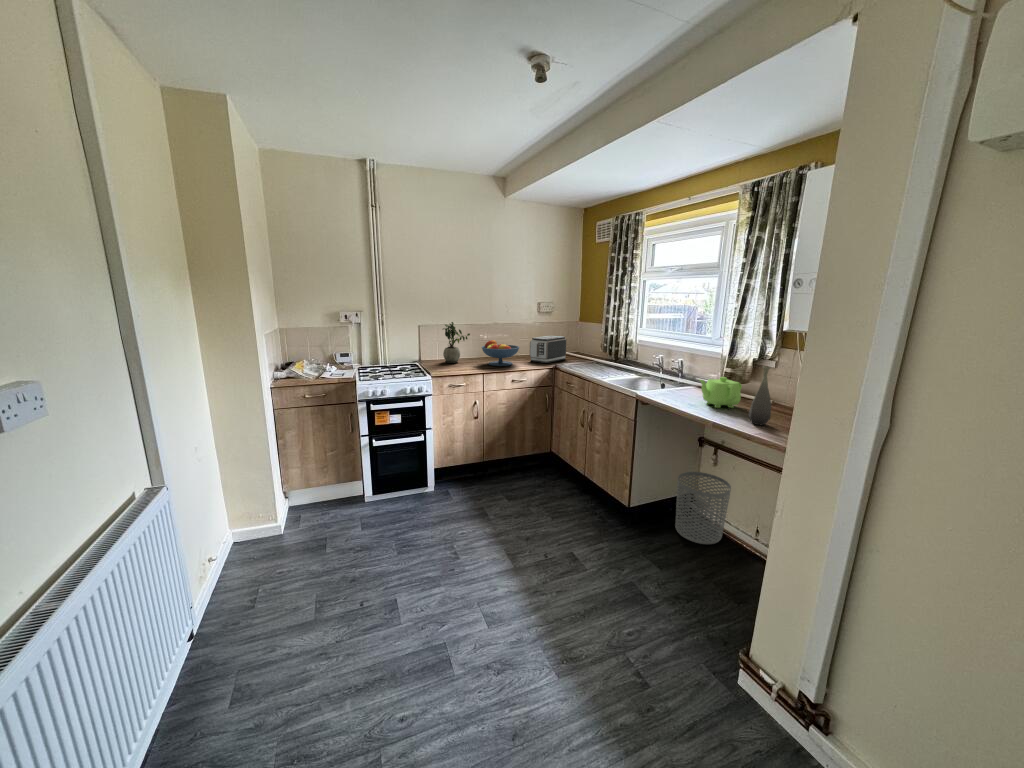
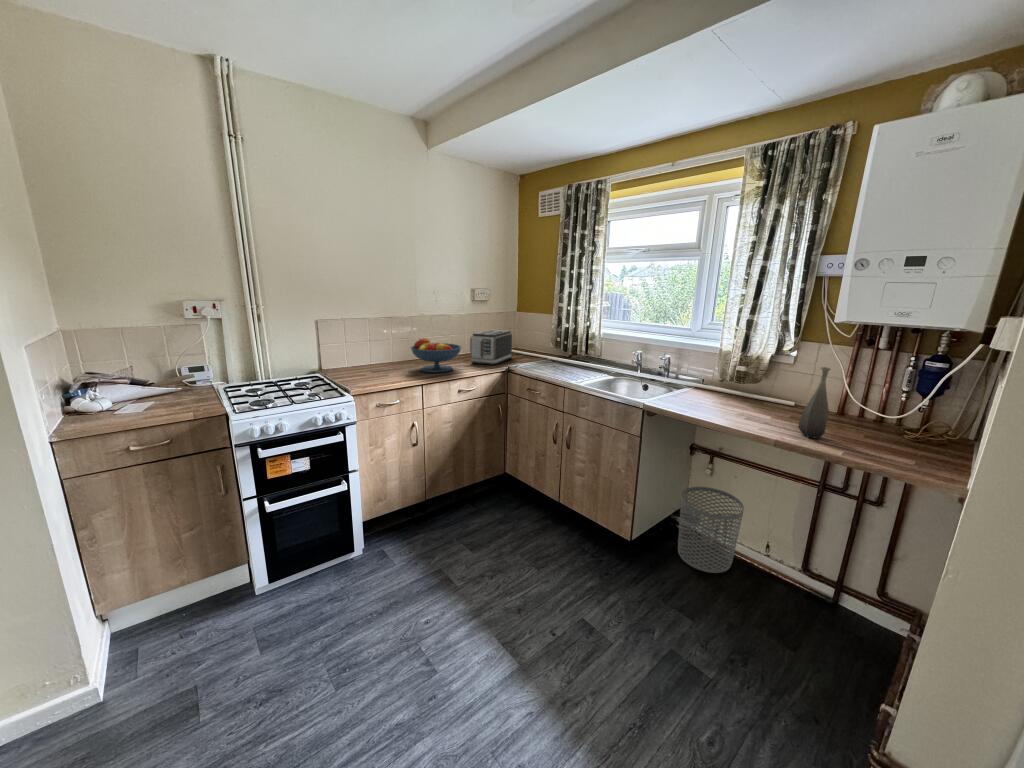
potted plant: present [443,322,470,363] -> none [353,314,393,371]
teapot: present [699,377,742,408] -> none [722,379,771,417]

